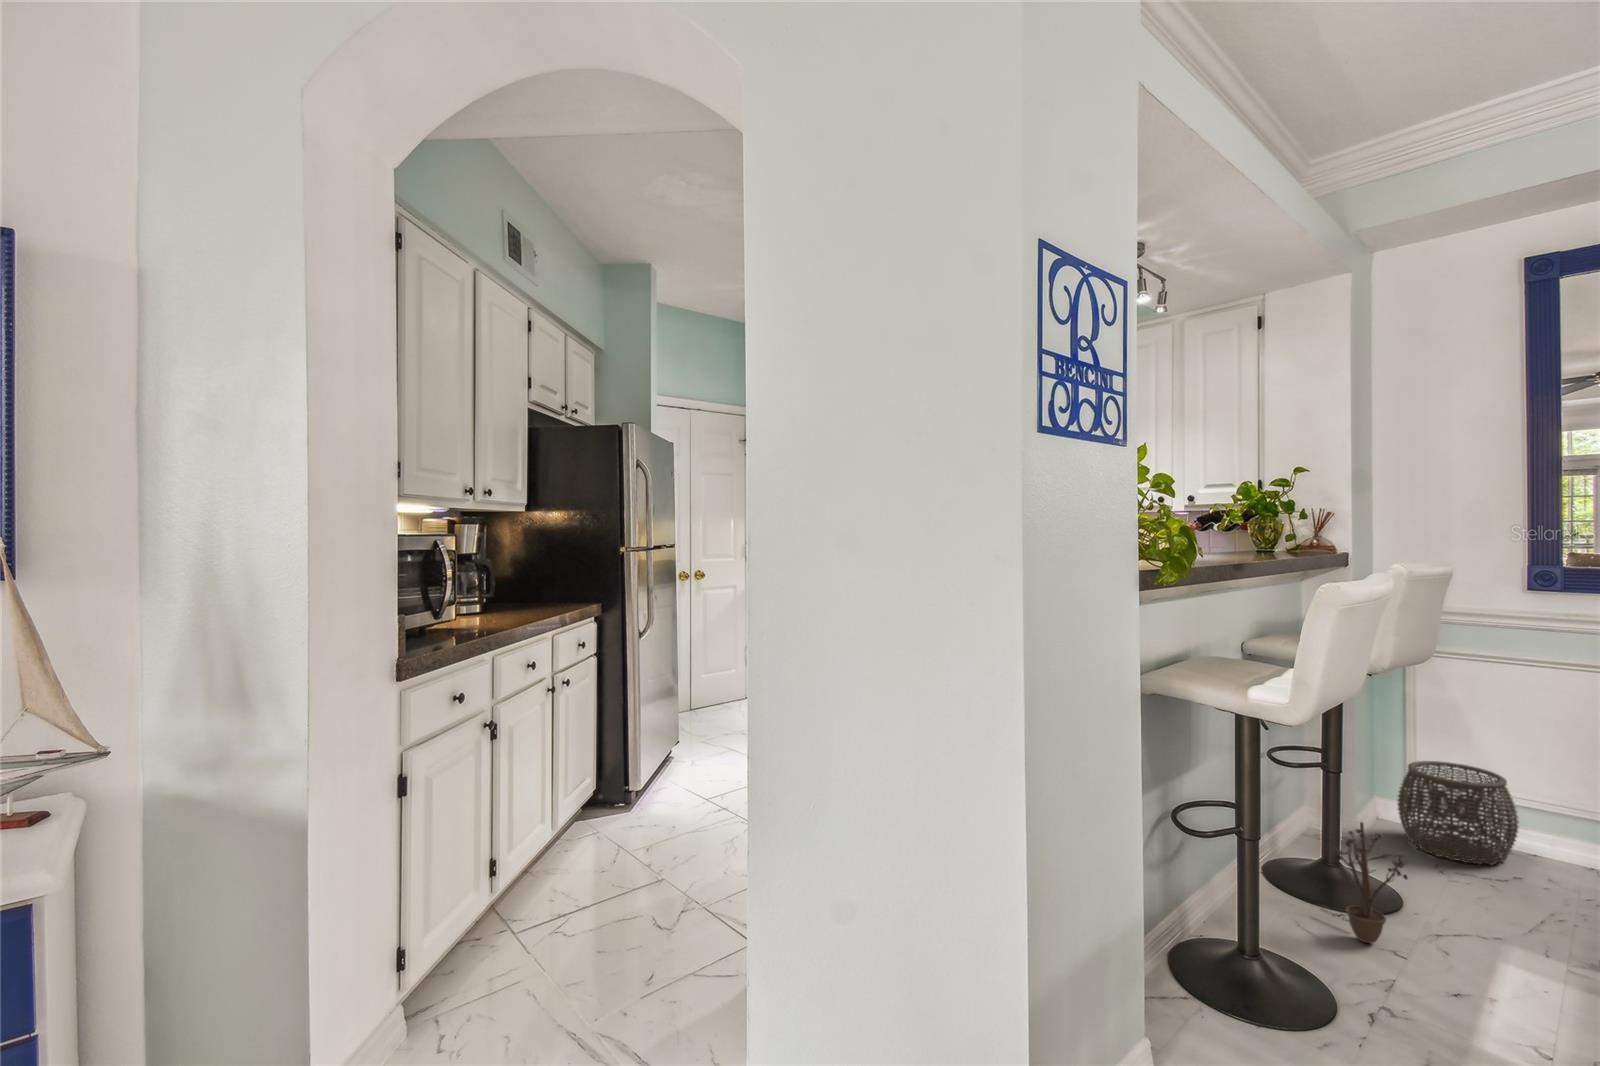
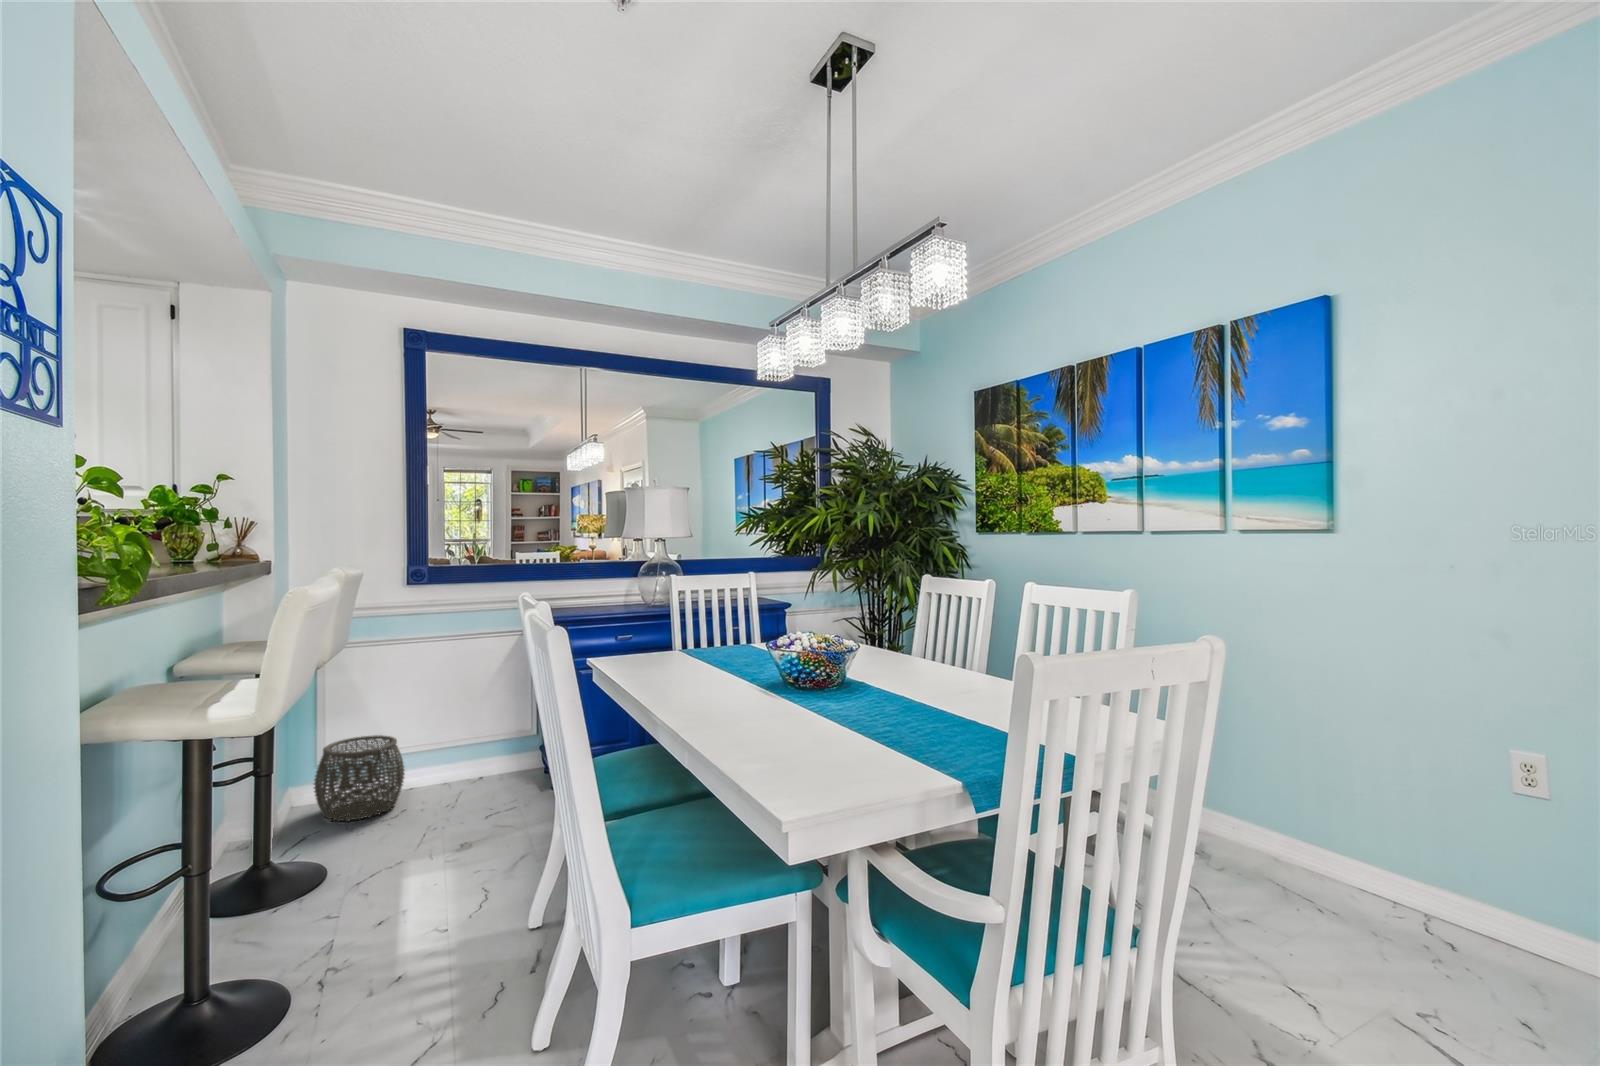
decorative plant: present [1321,822,1408,943] -> none [256,812,341,925]

